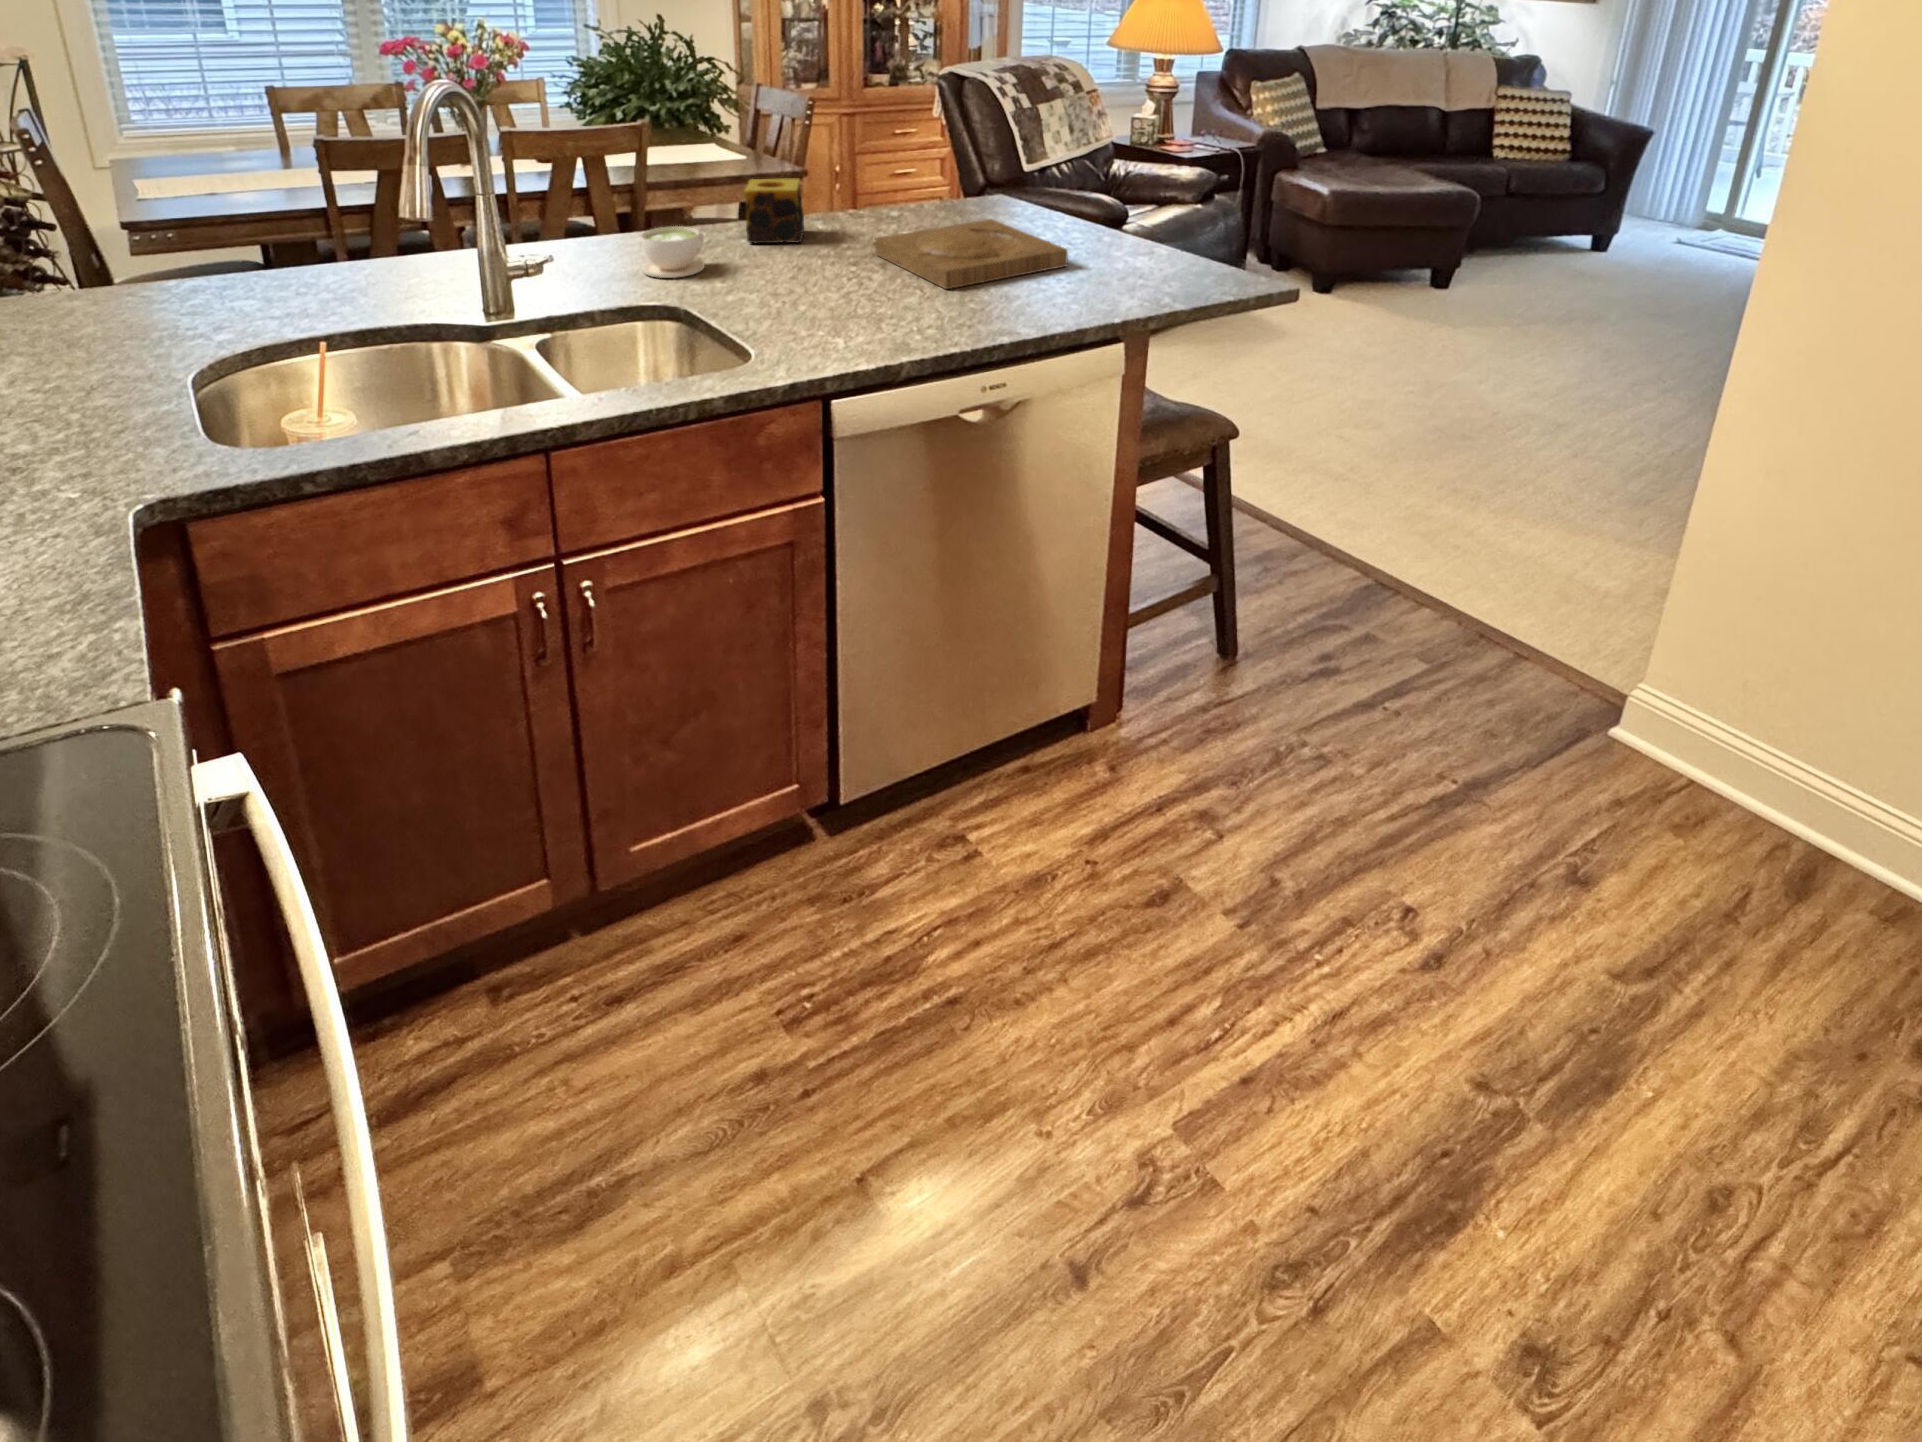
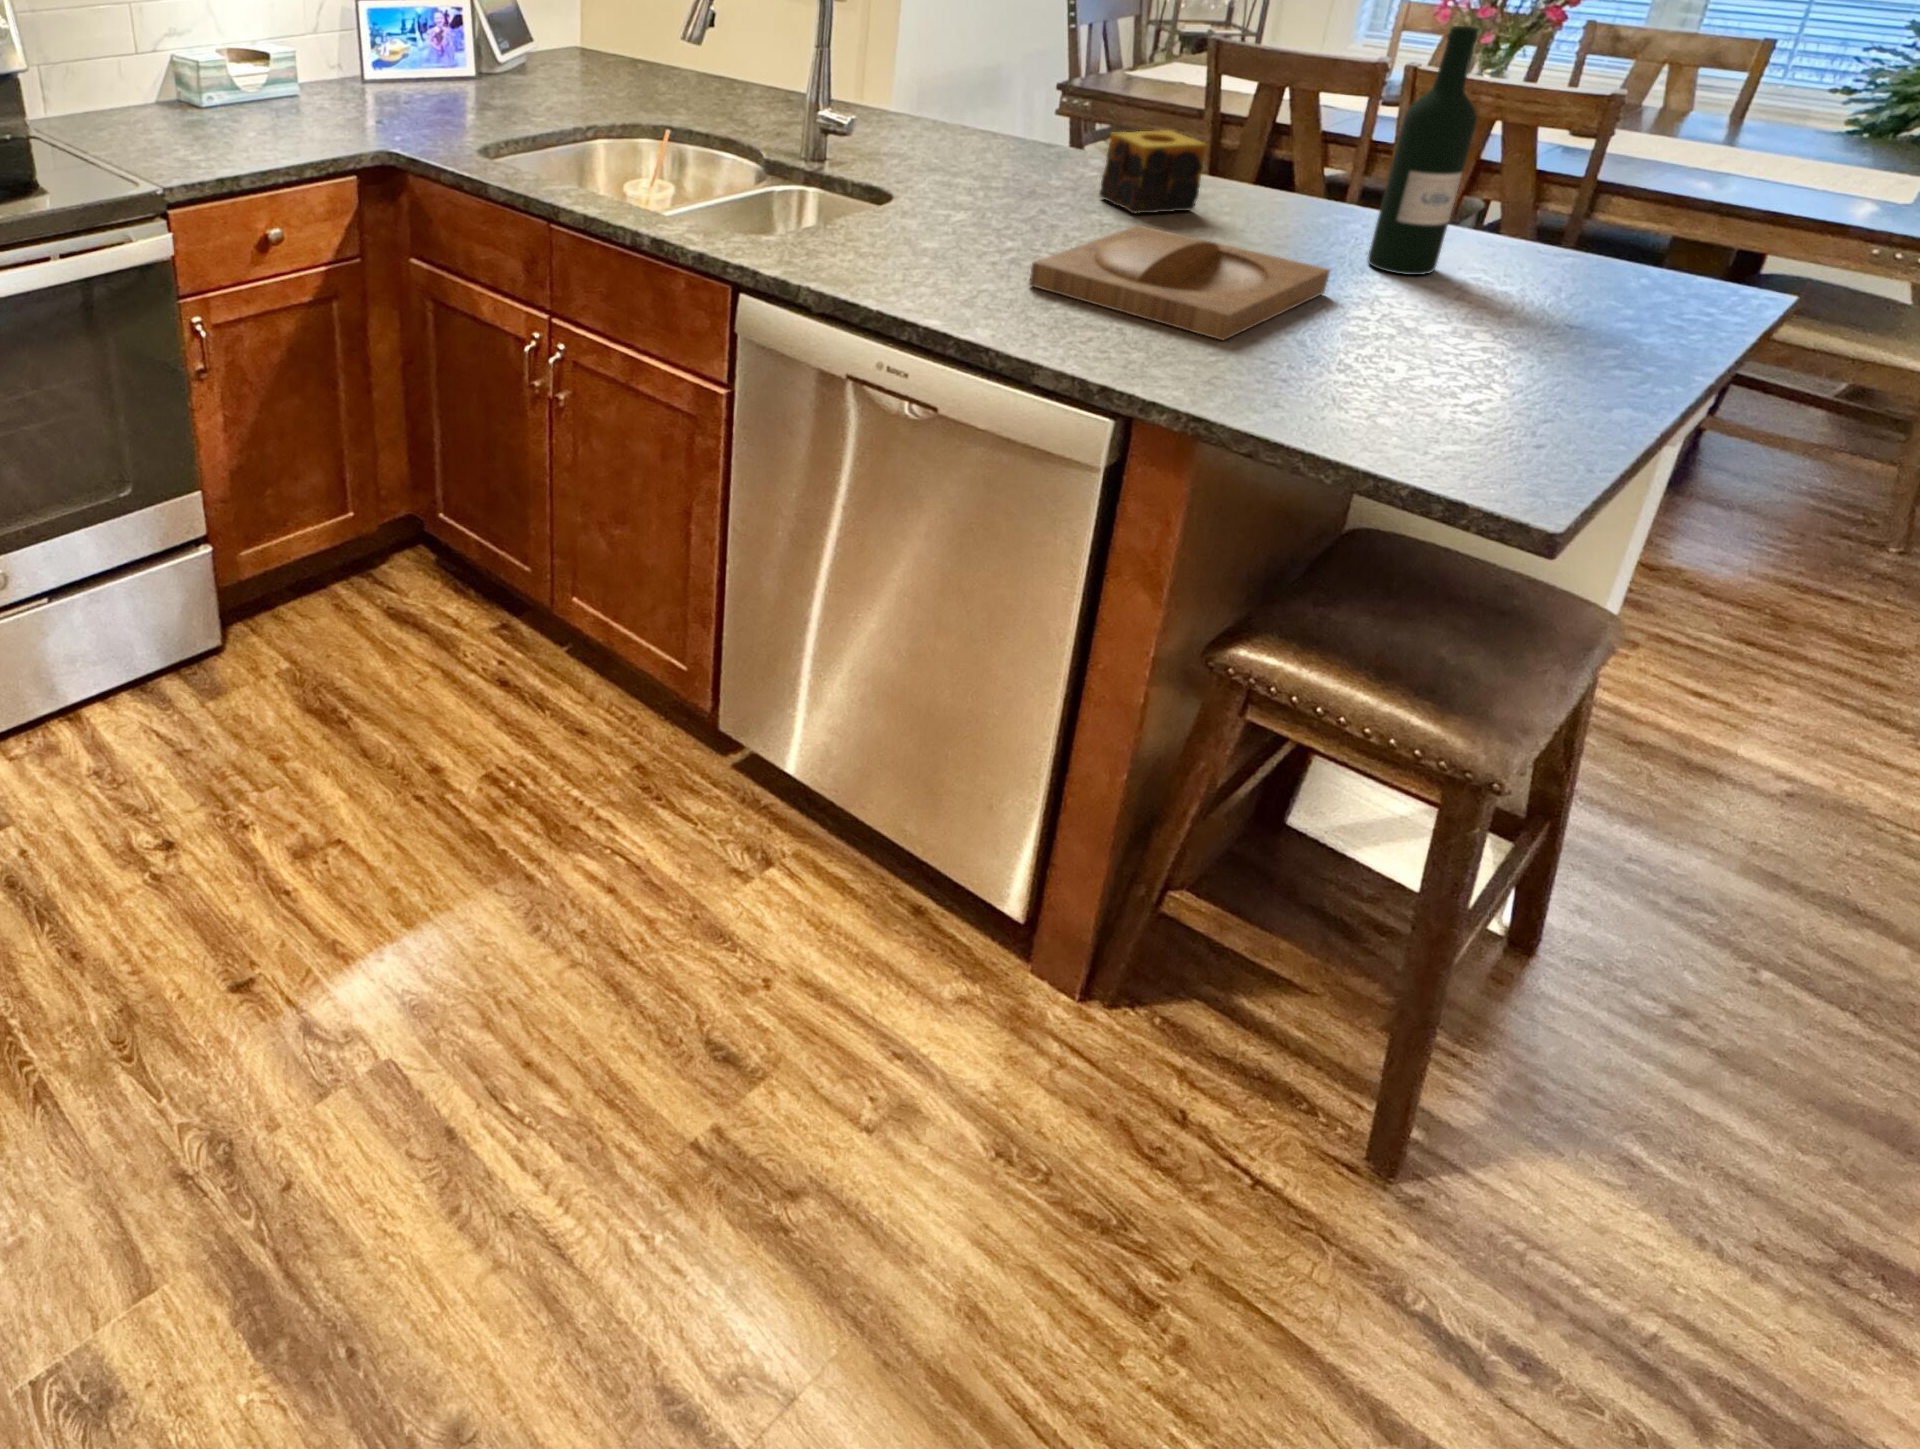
wine bottle: none [928,59,968,218] -> present [1368,26,1478,275]
coffee cup: present [641,226,704,278] -> none [934,137,1016,192]

